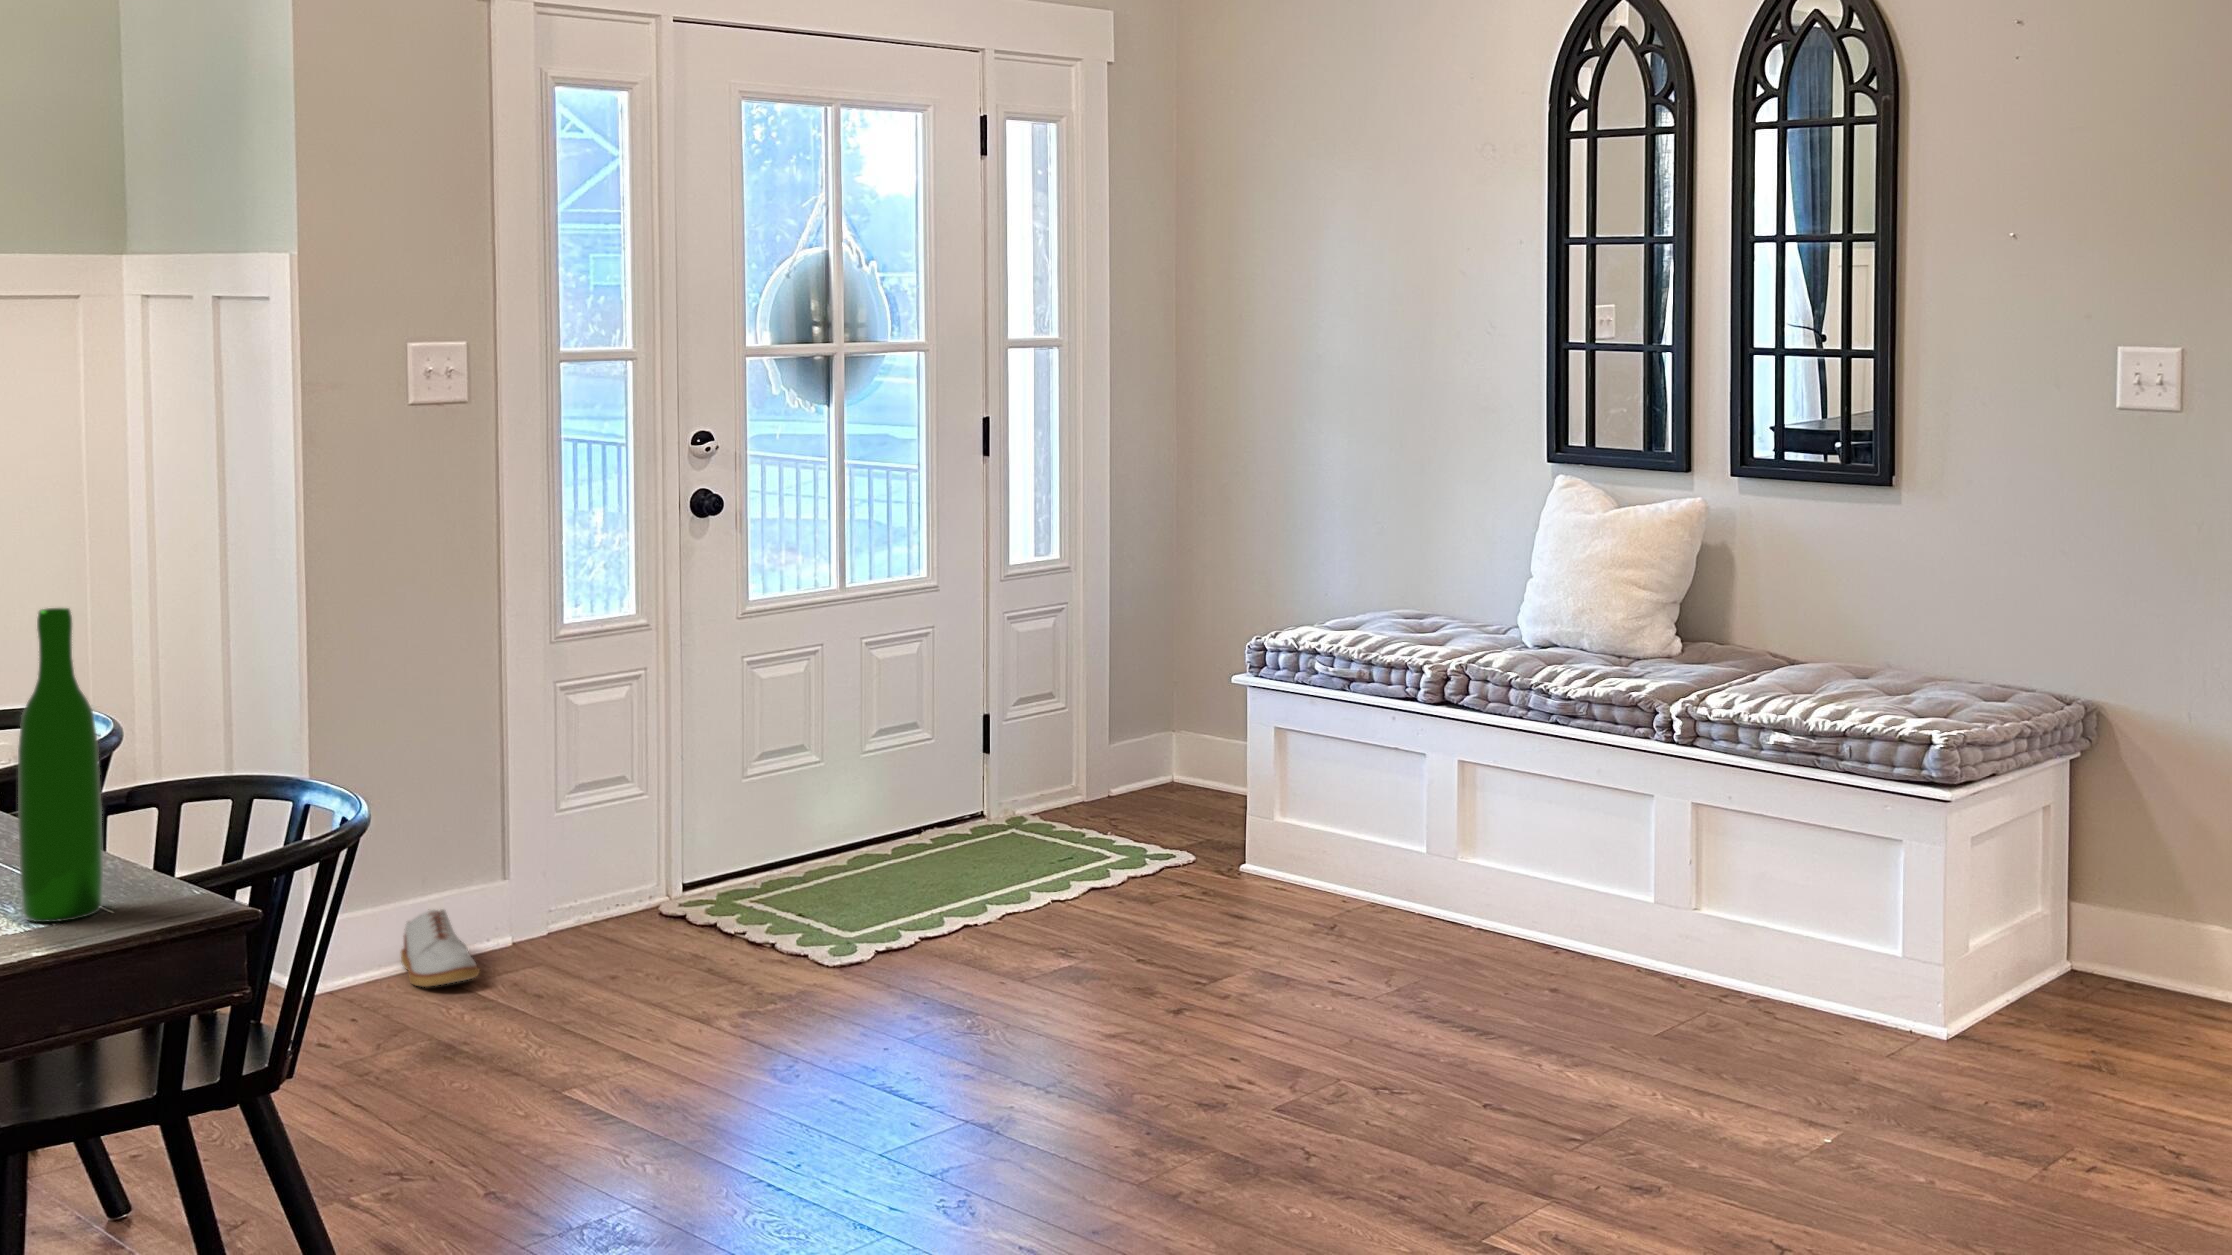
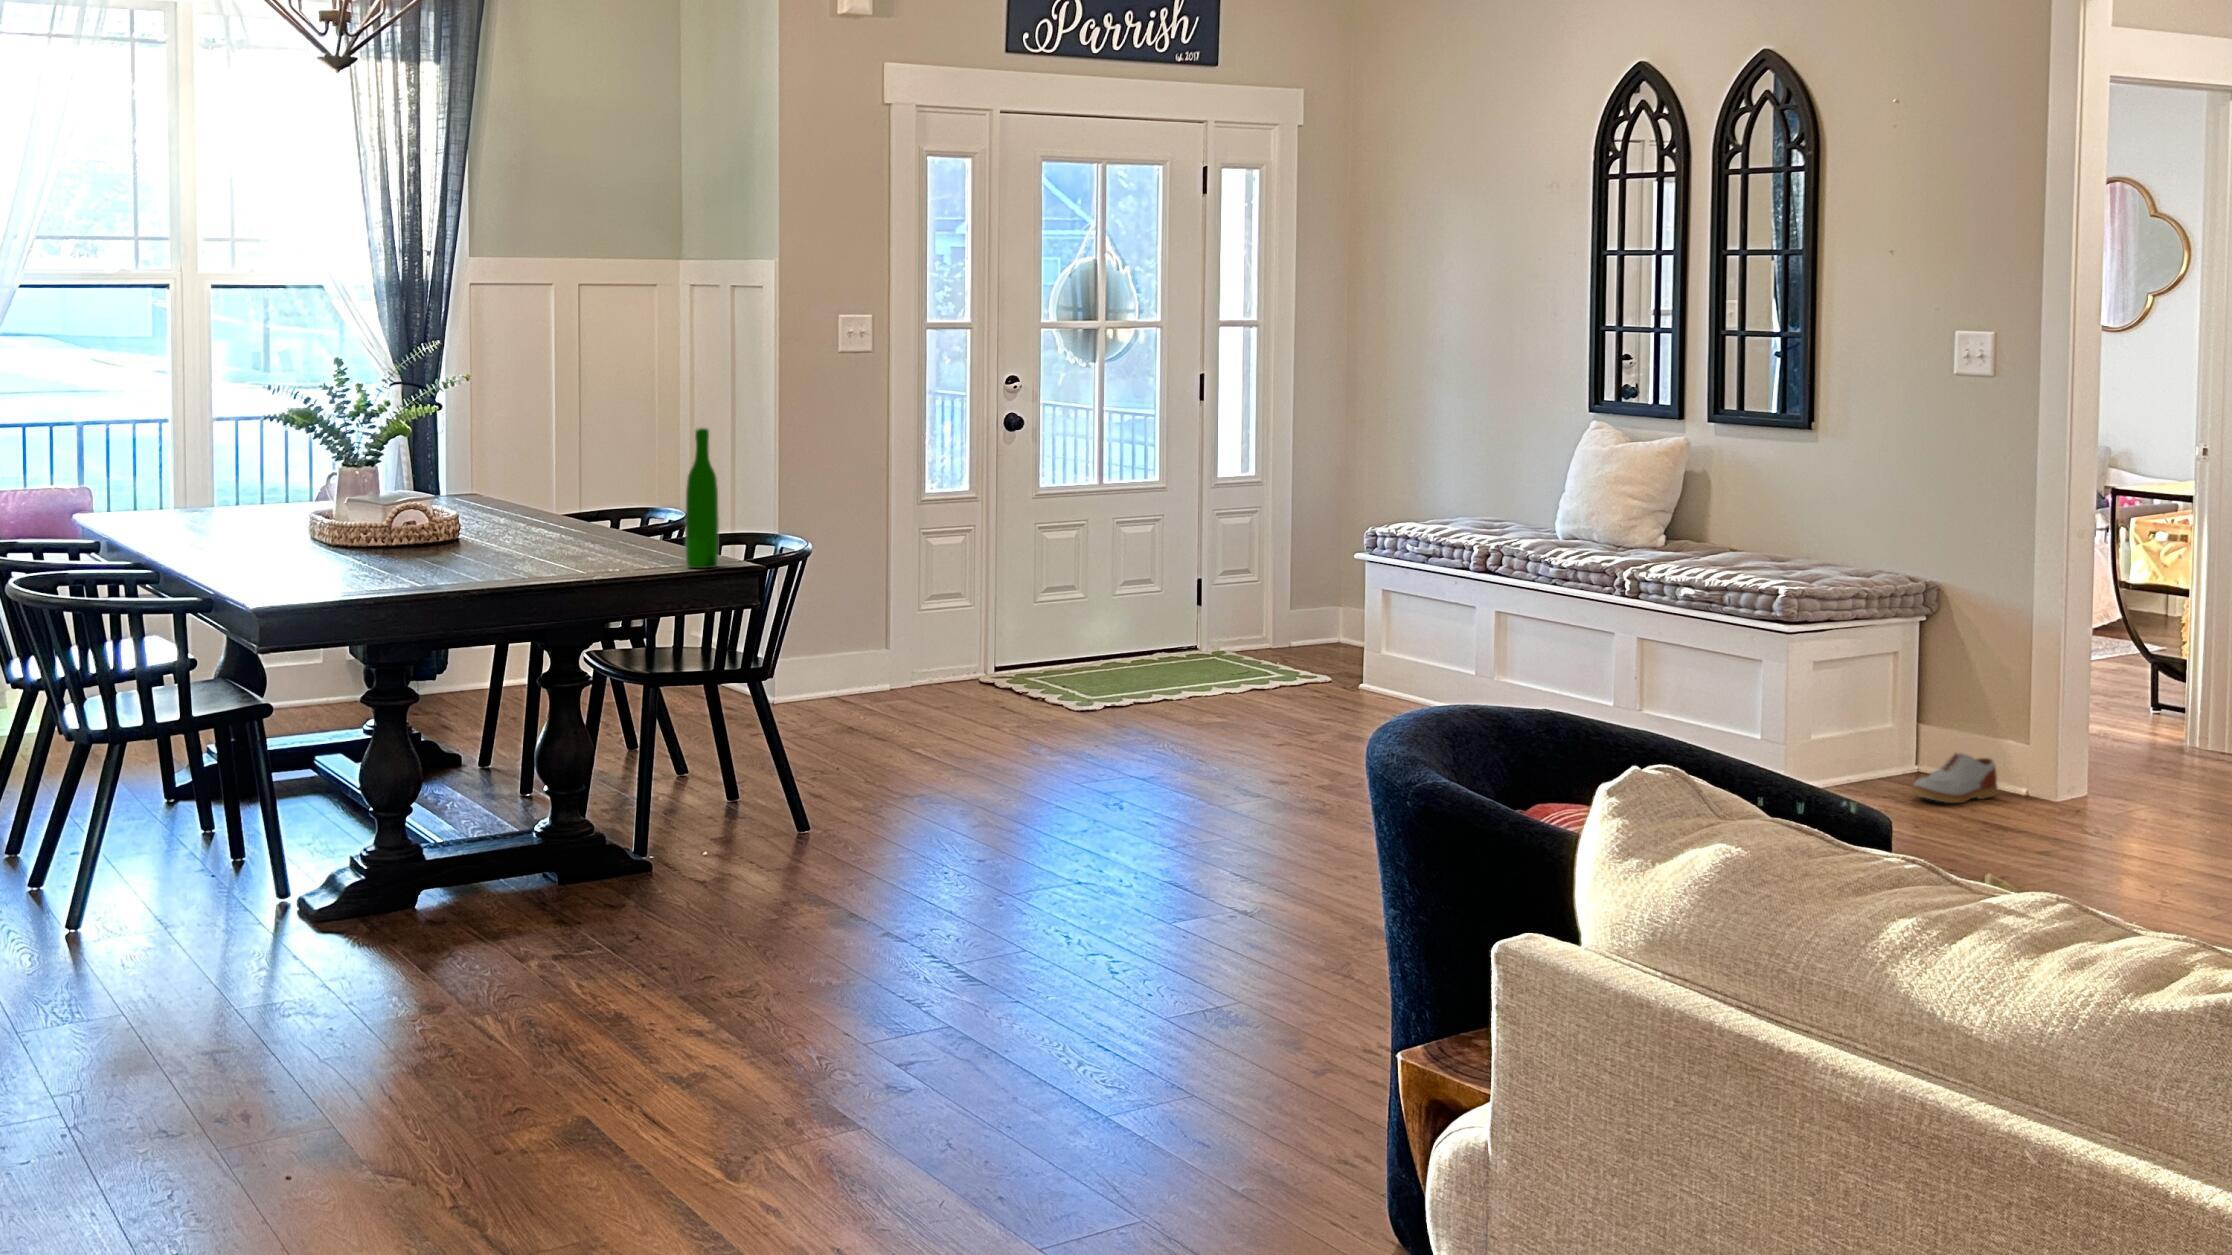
shoe: present [401,909,480,987] -> present [1911,753,1997,803]

